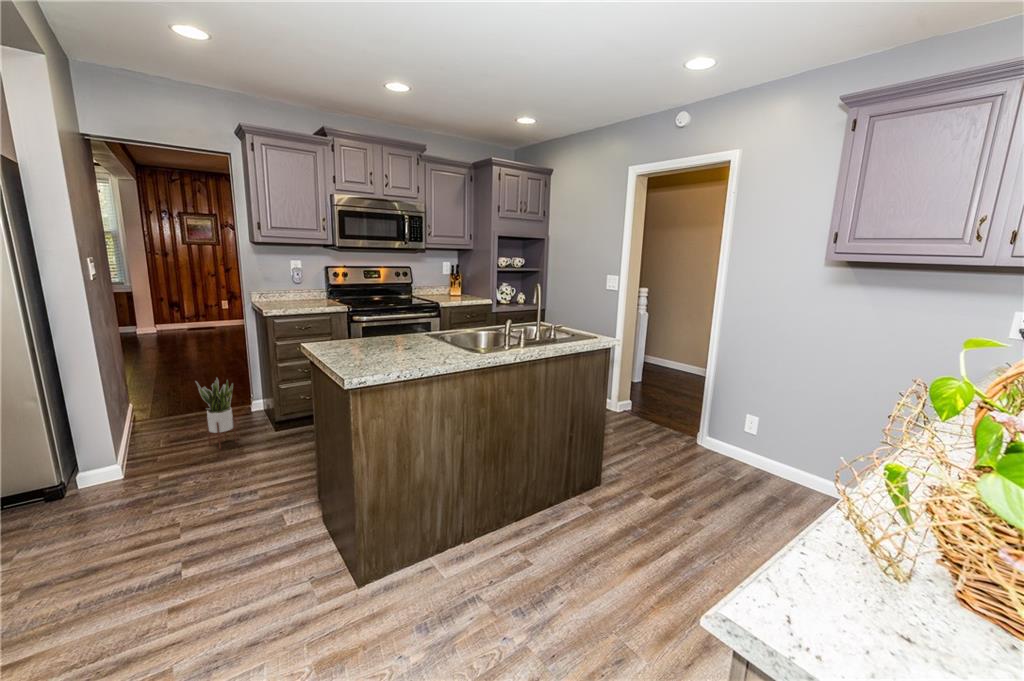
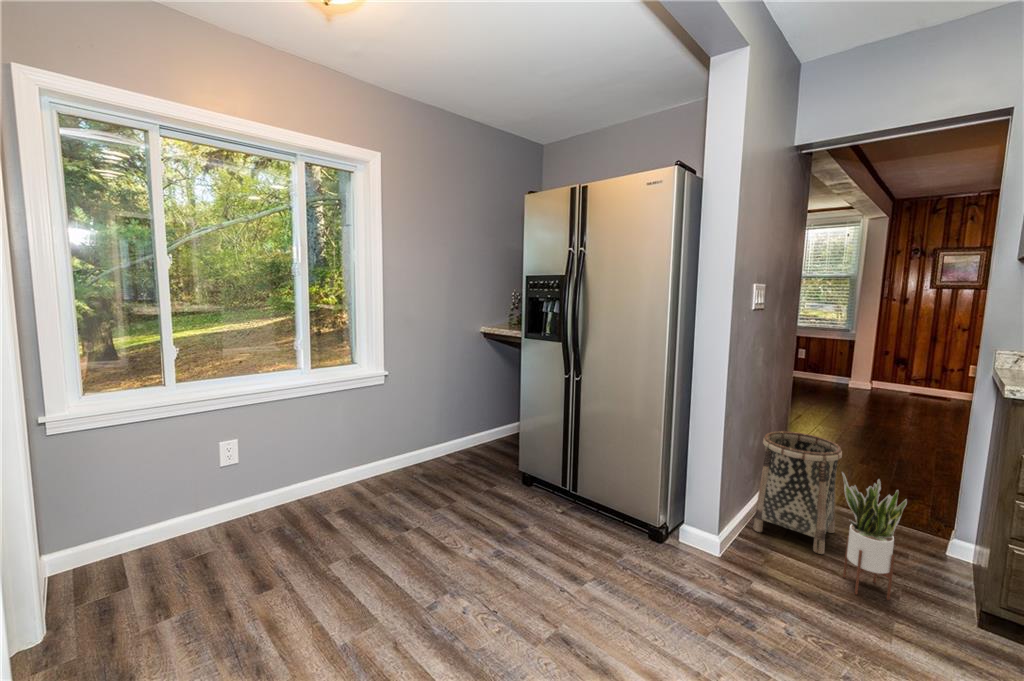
basket: none [124,368,192,452] -> present [753,431,842,554]

